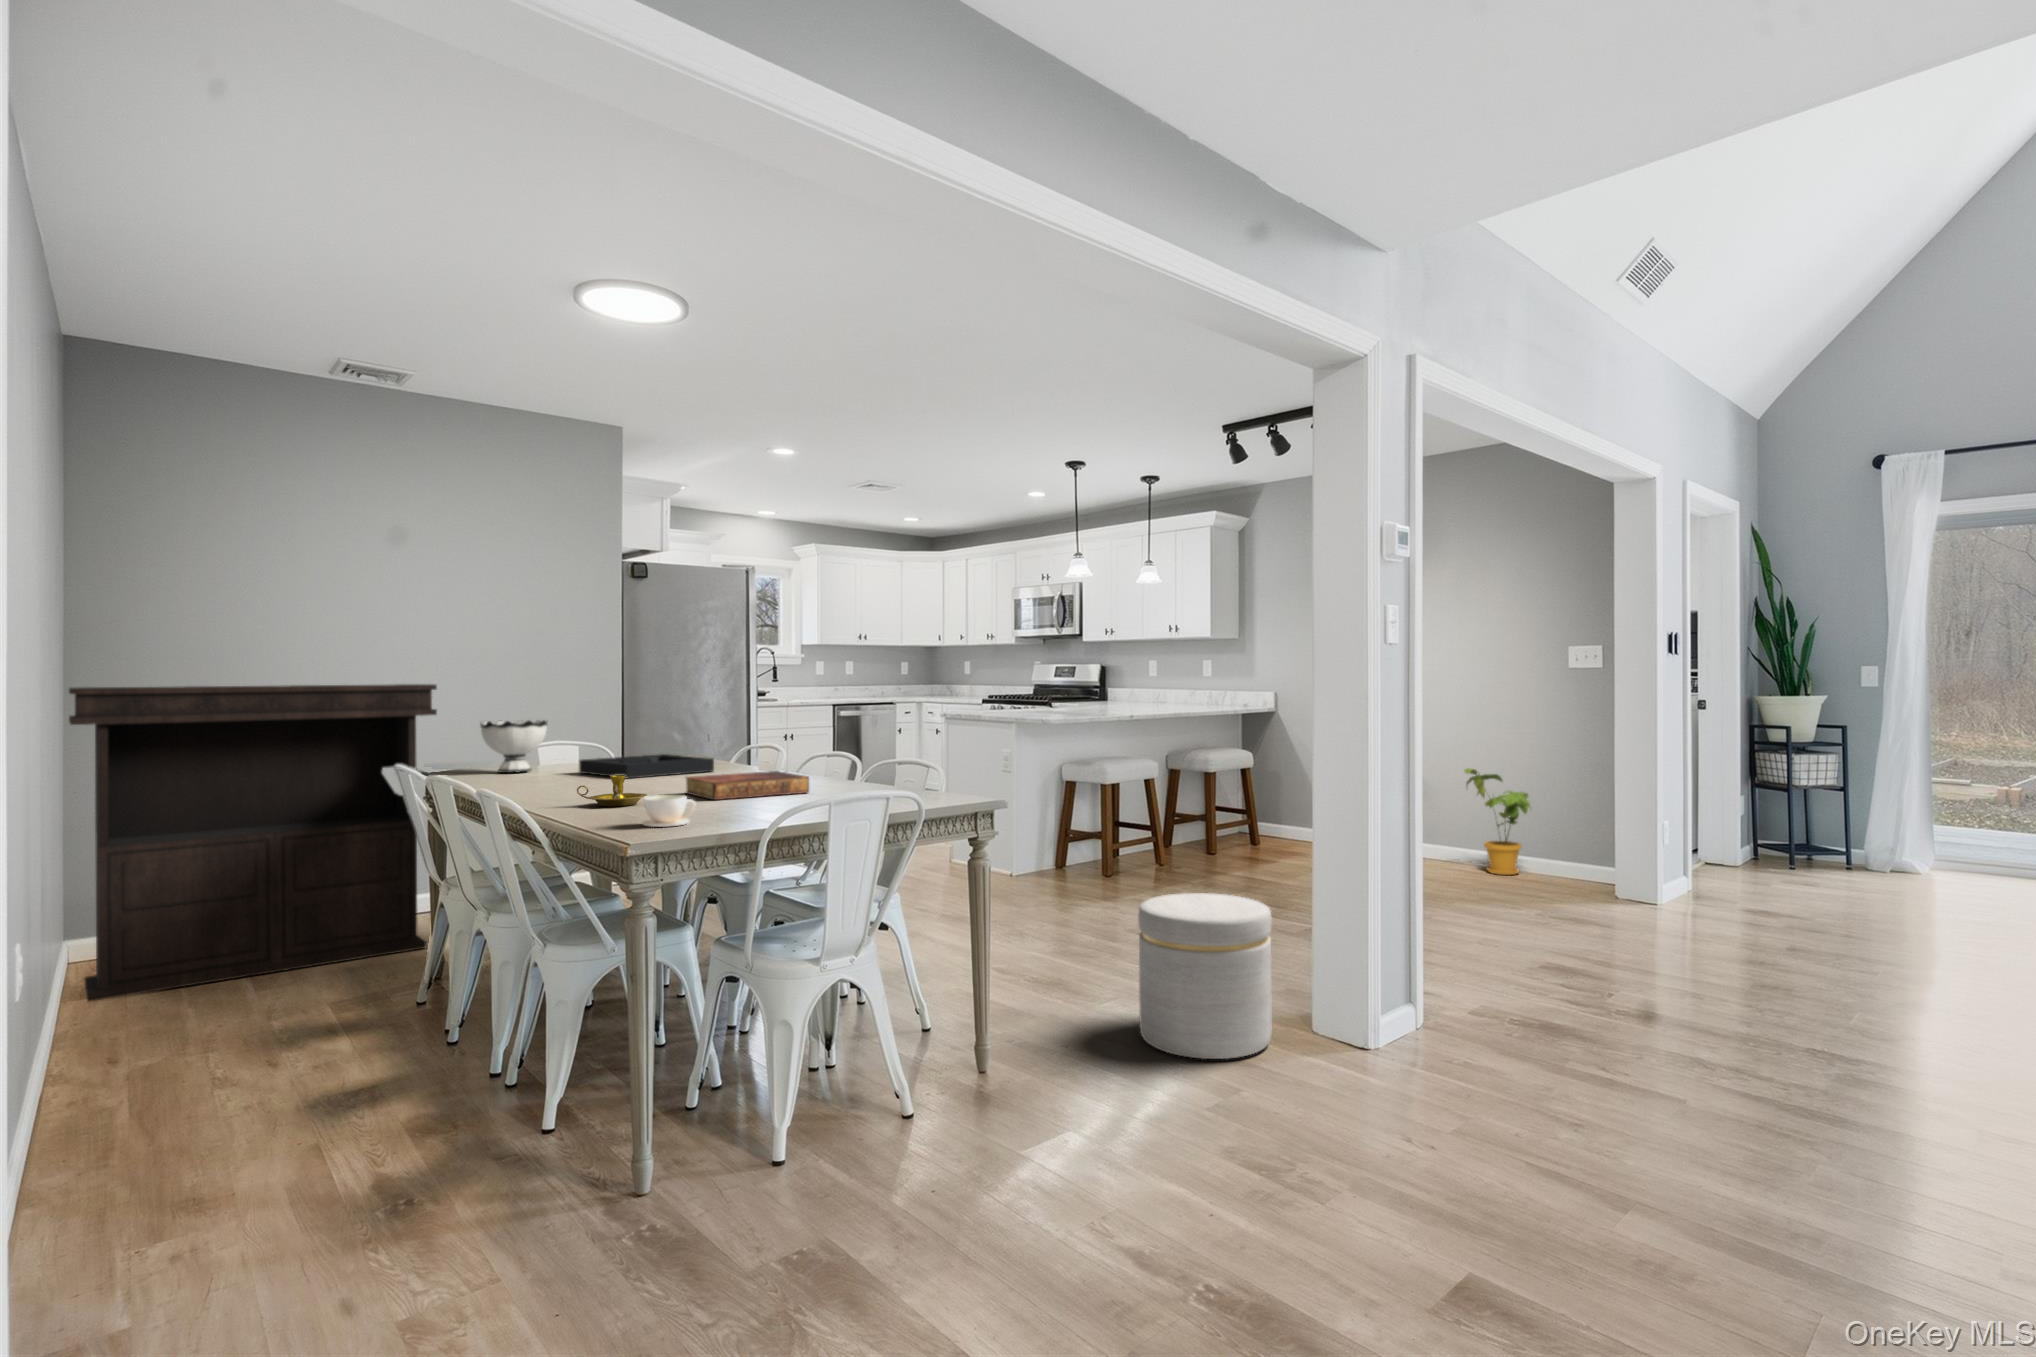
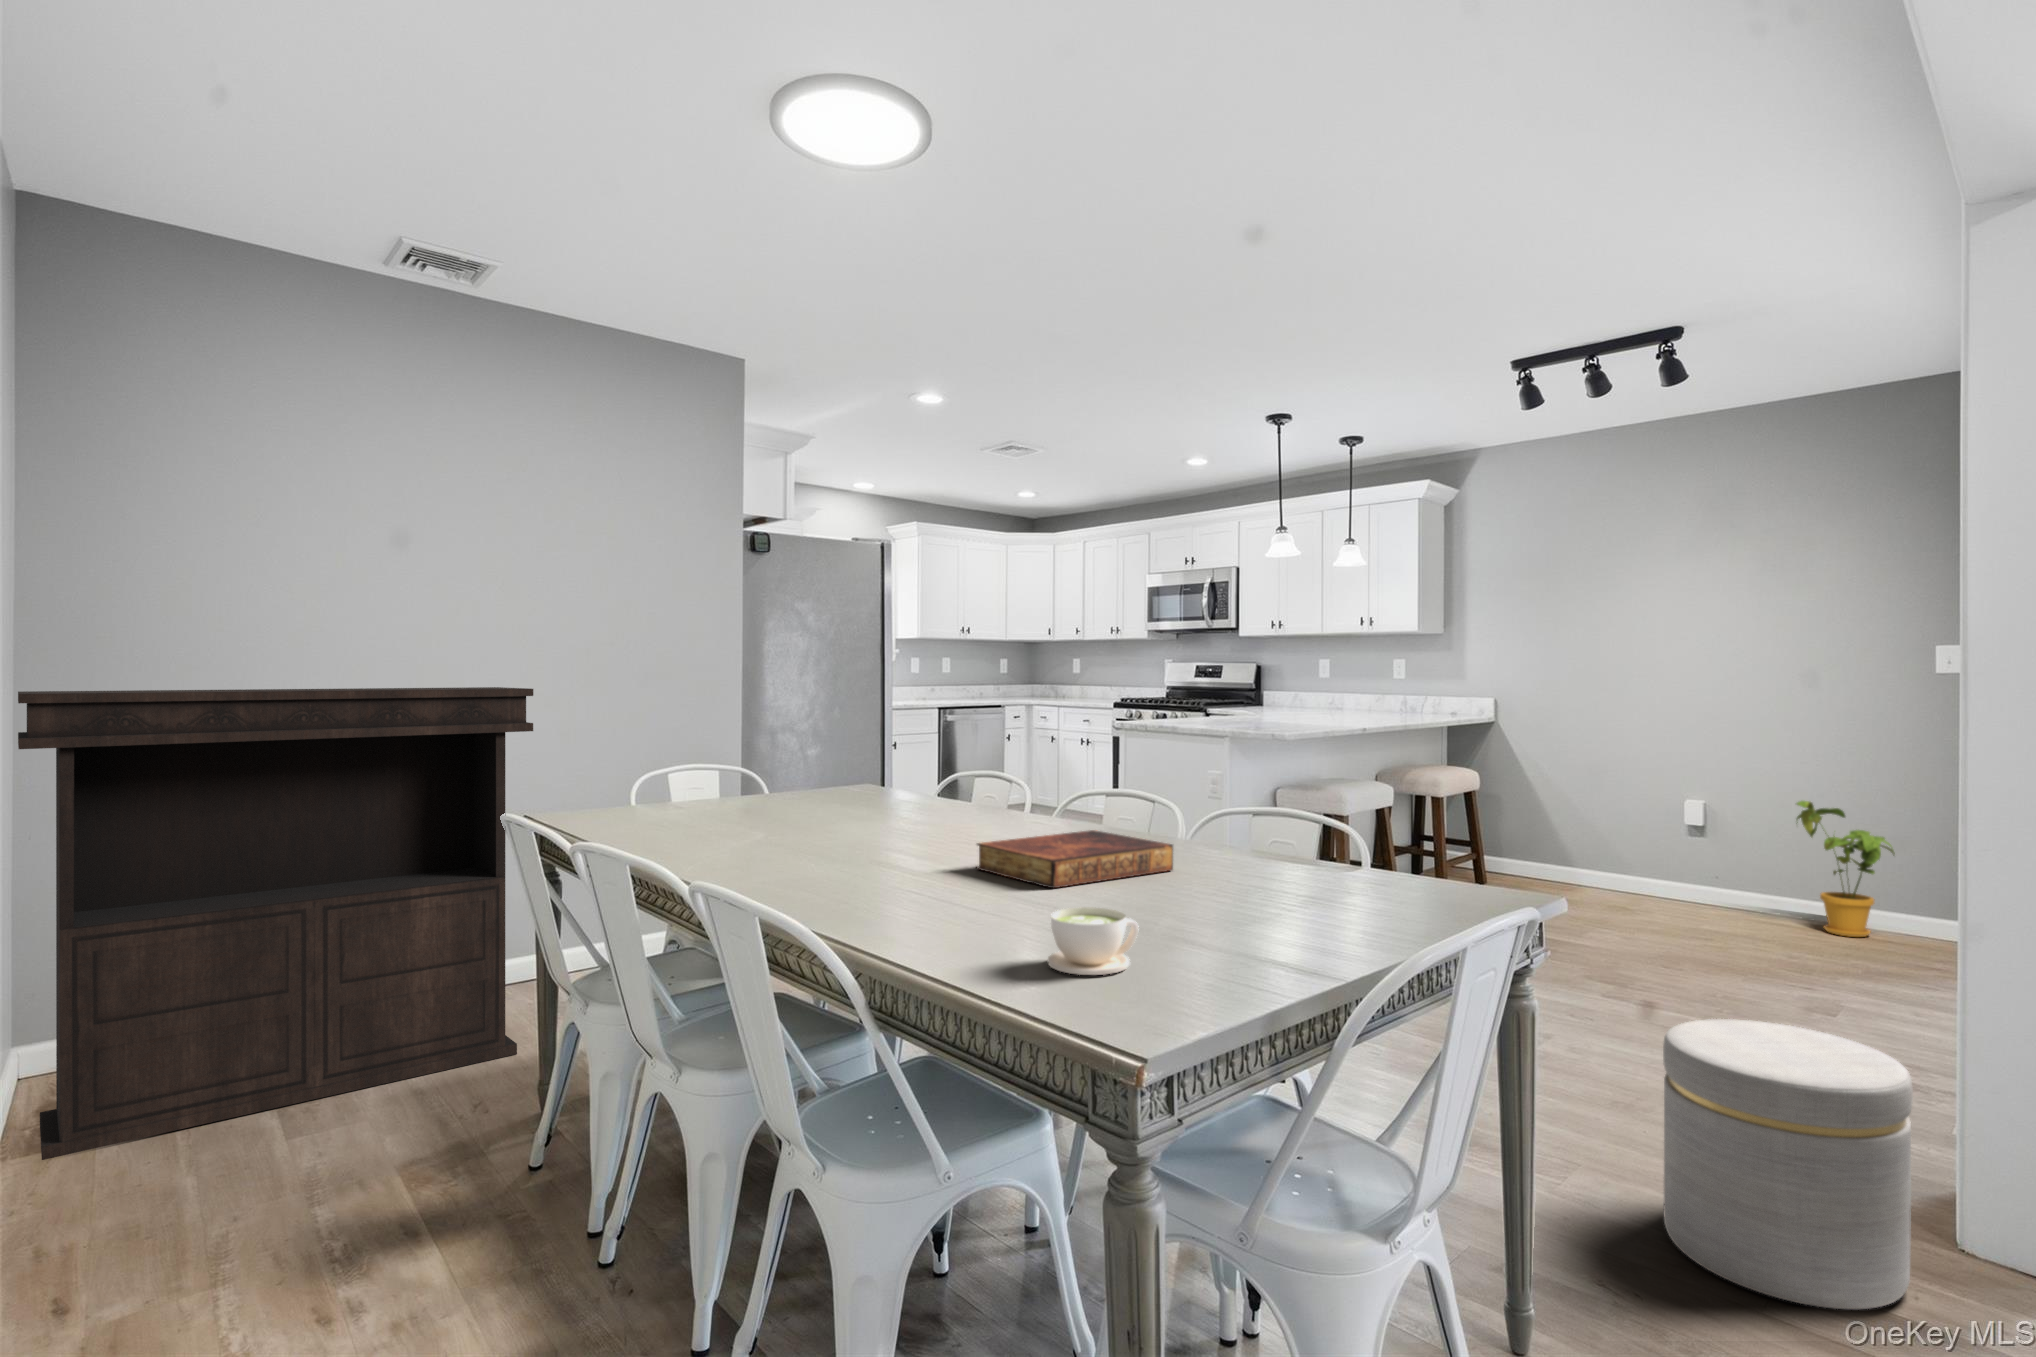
bowl: present [480,720,547,773] -> none [605,740,696,817]
decorative tray: present [579,754,714,778] -> none [747,788,936,831]
candlestick: present [577,775,647,806] -> none [848,850,959,905]

